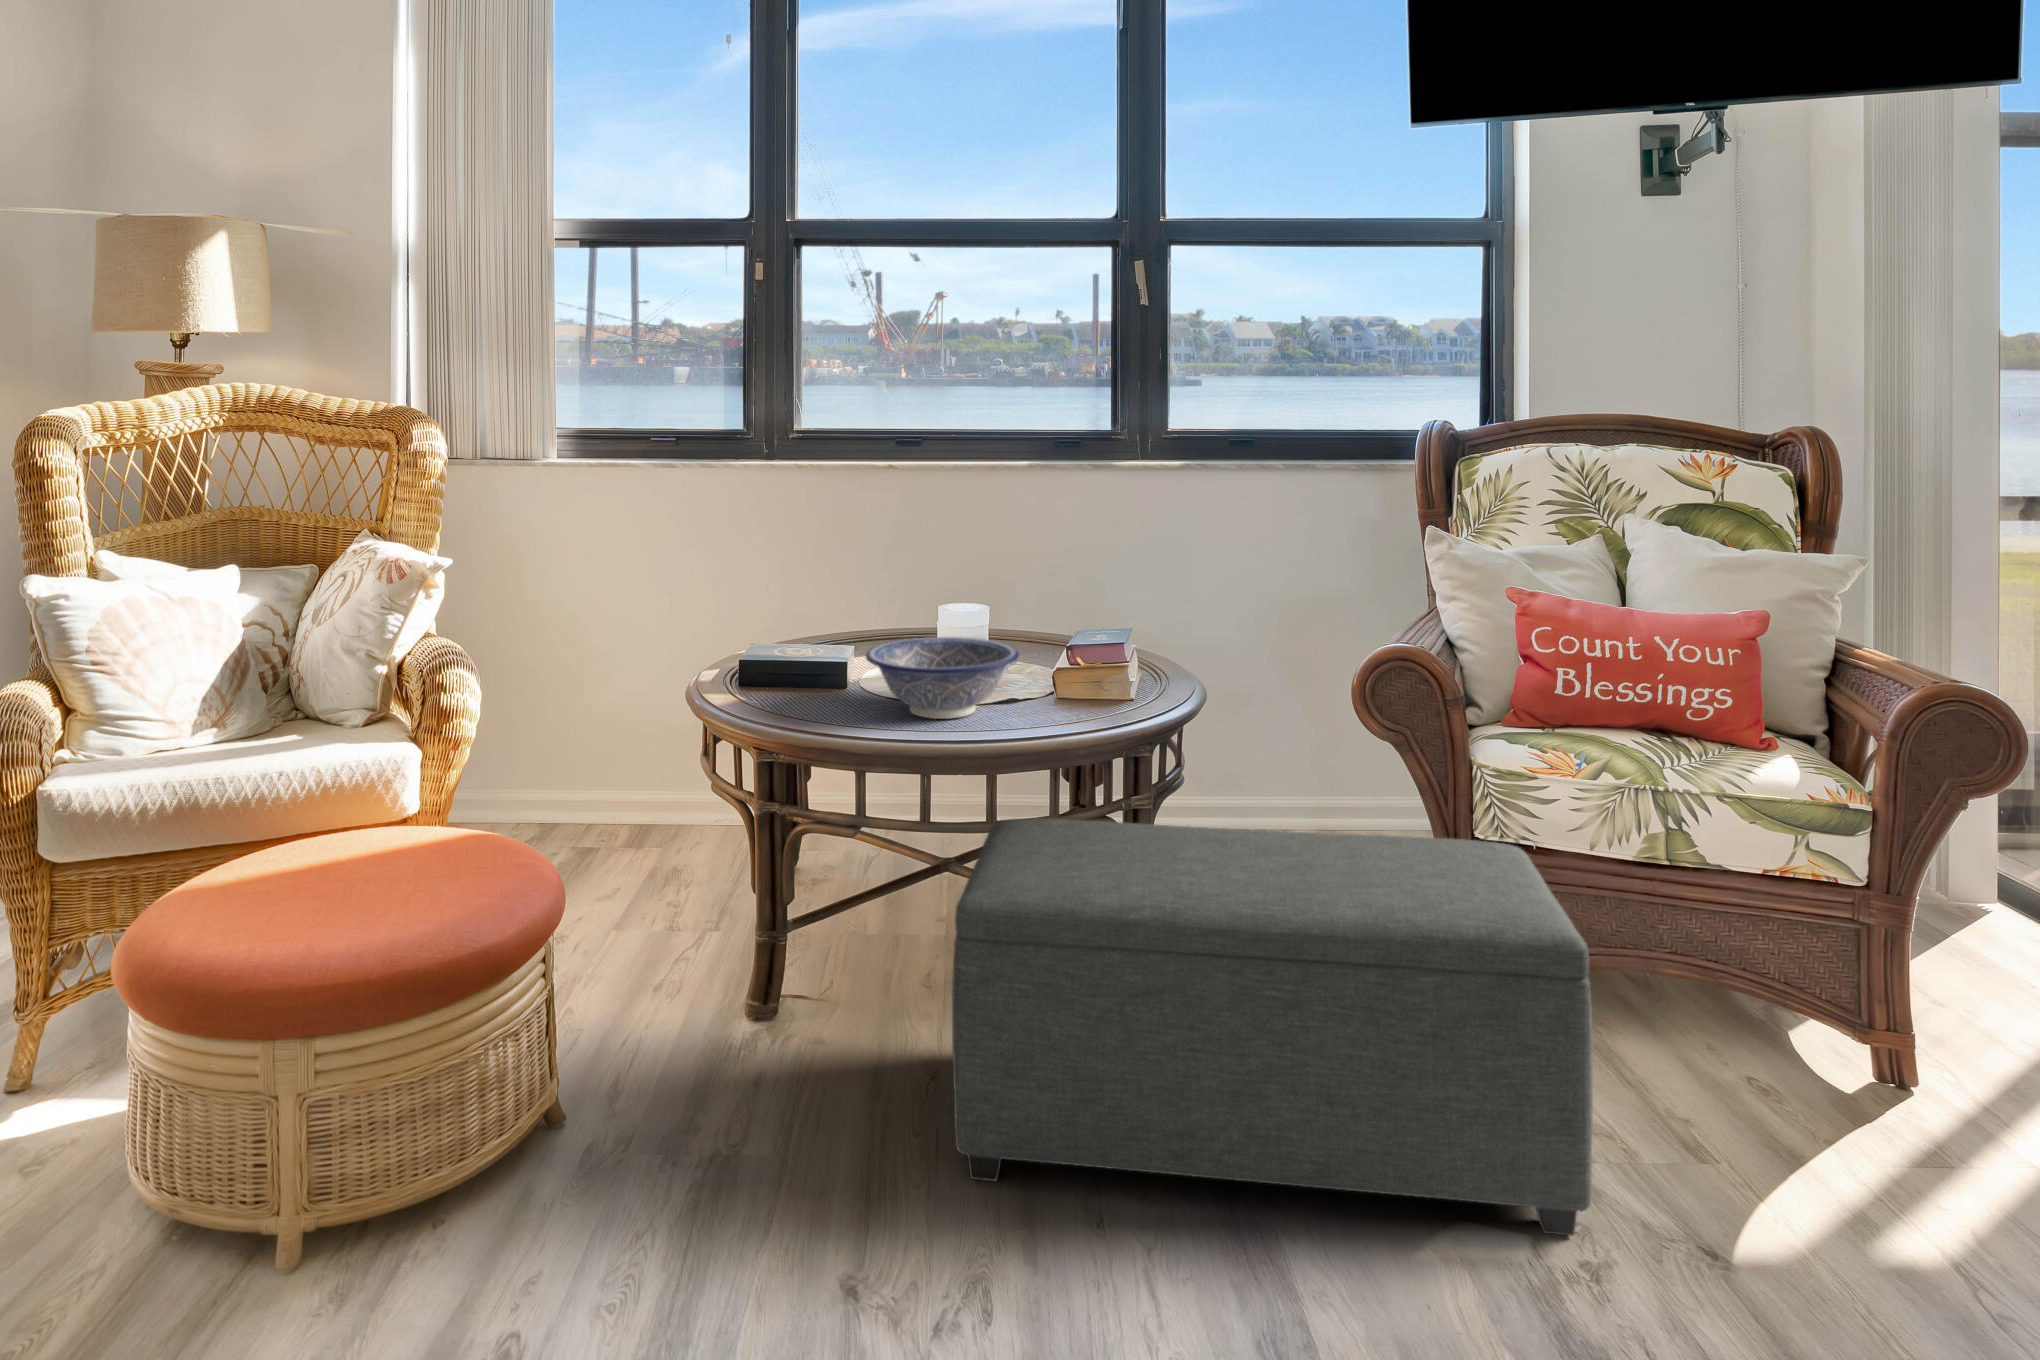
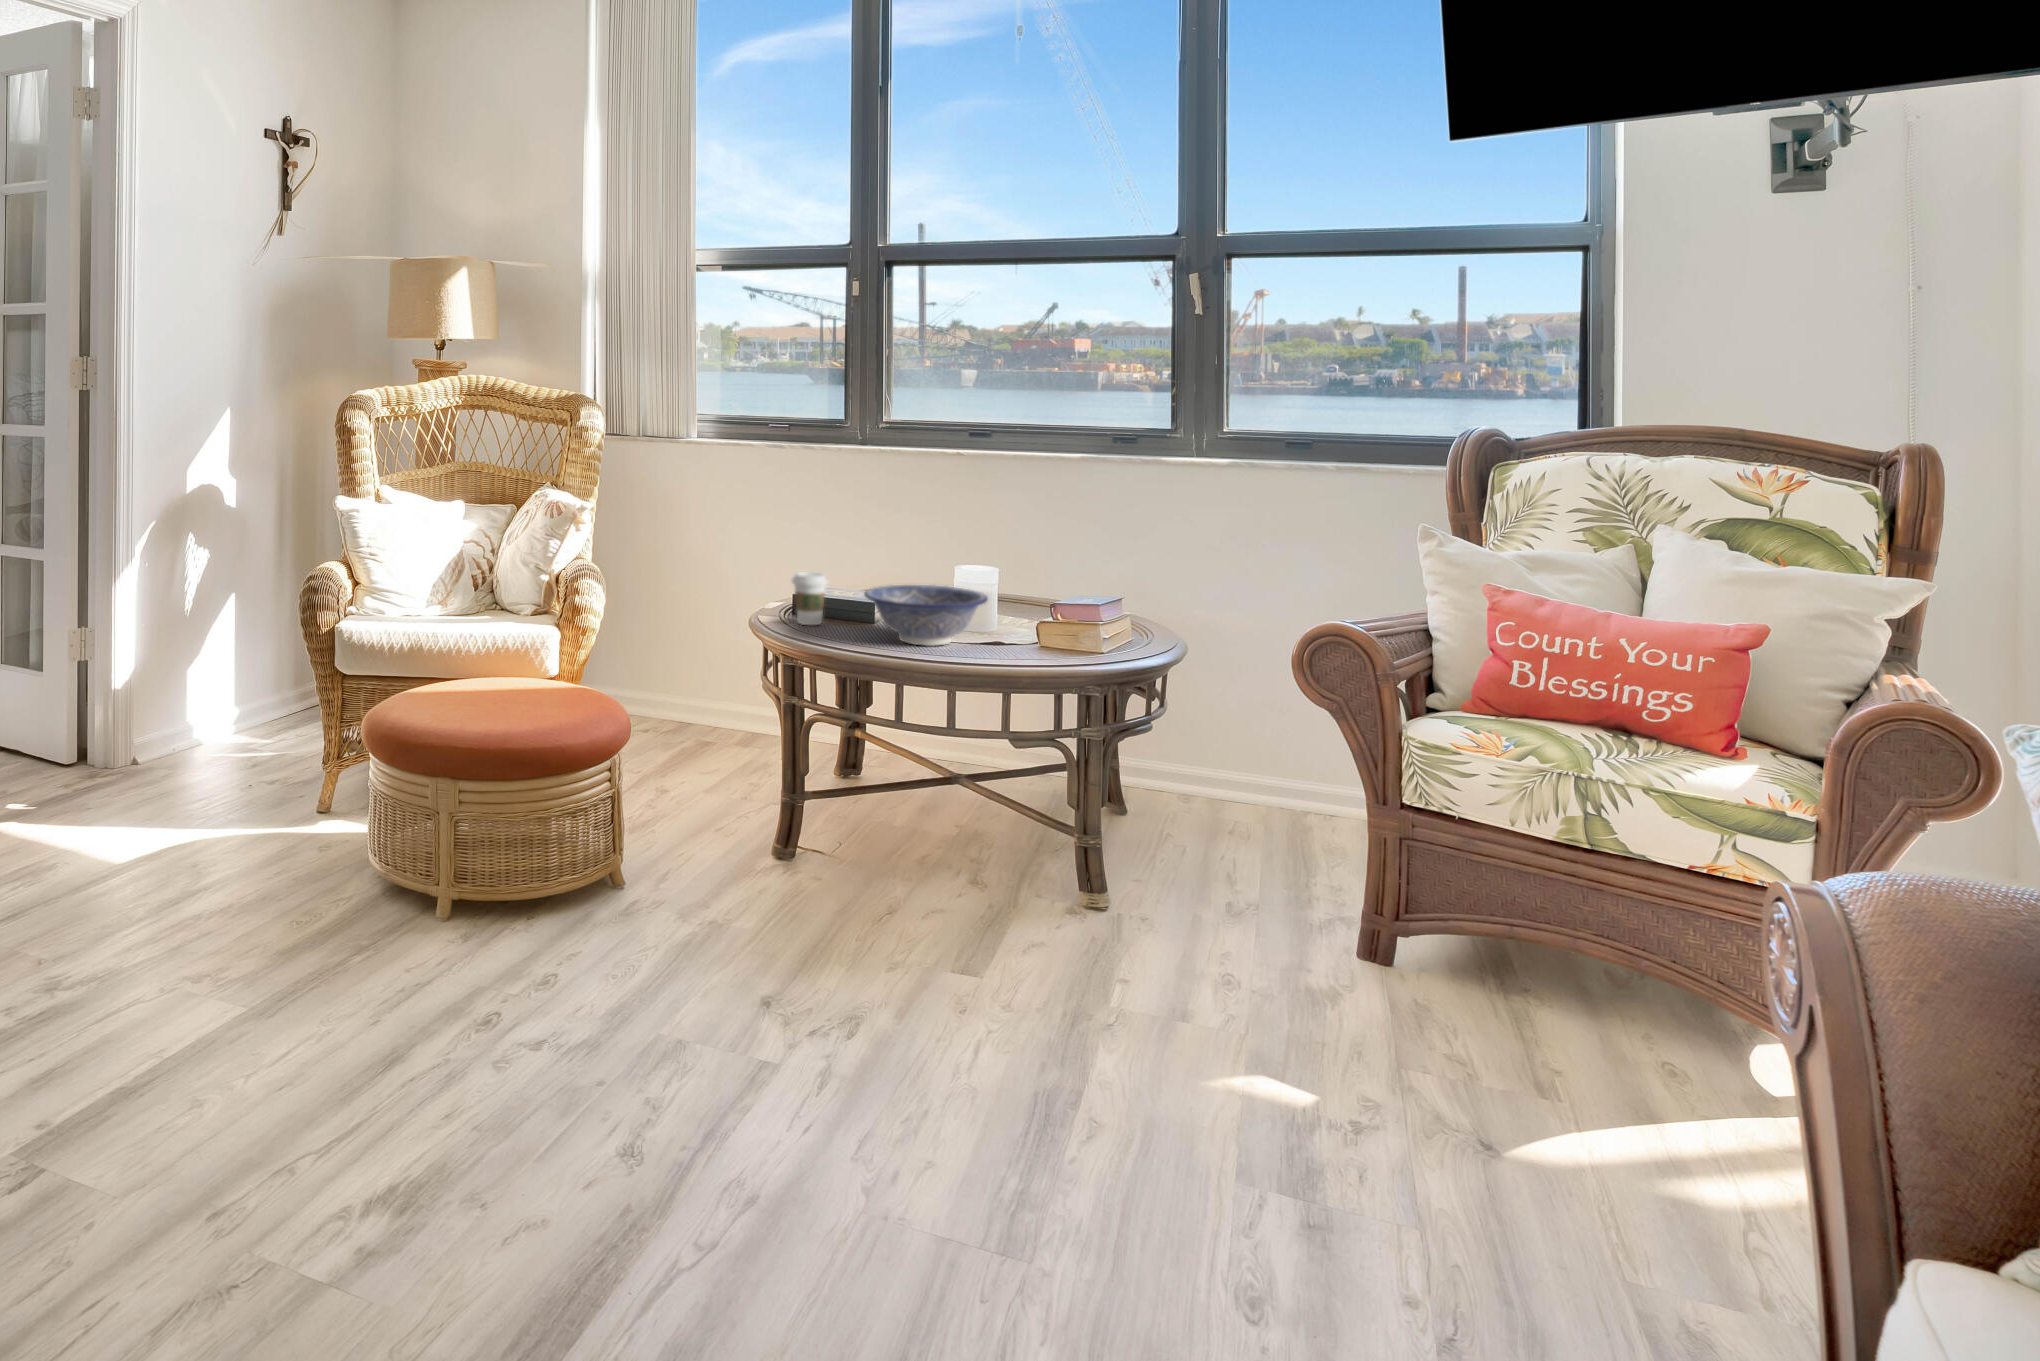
coffee cup: none [760,634,808,705] -> present [792,572,828,625]
ottoman: present [952,819,1593,1236] -> none [876,727,1407,1103]

